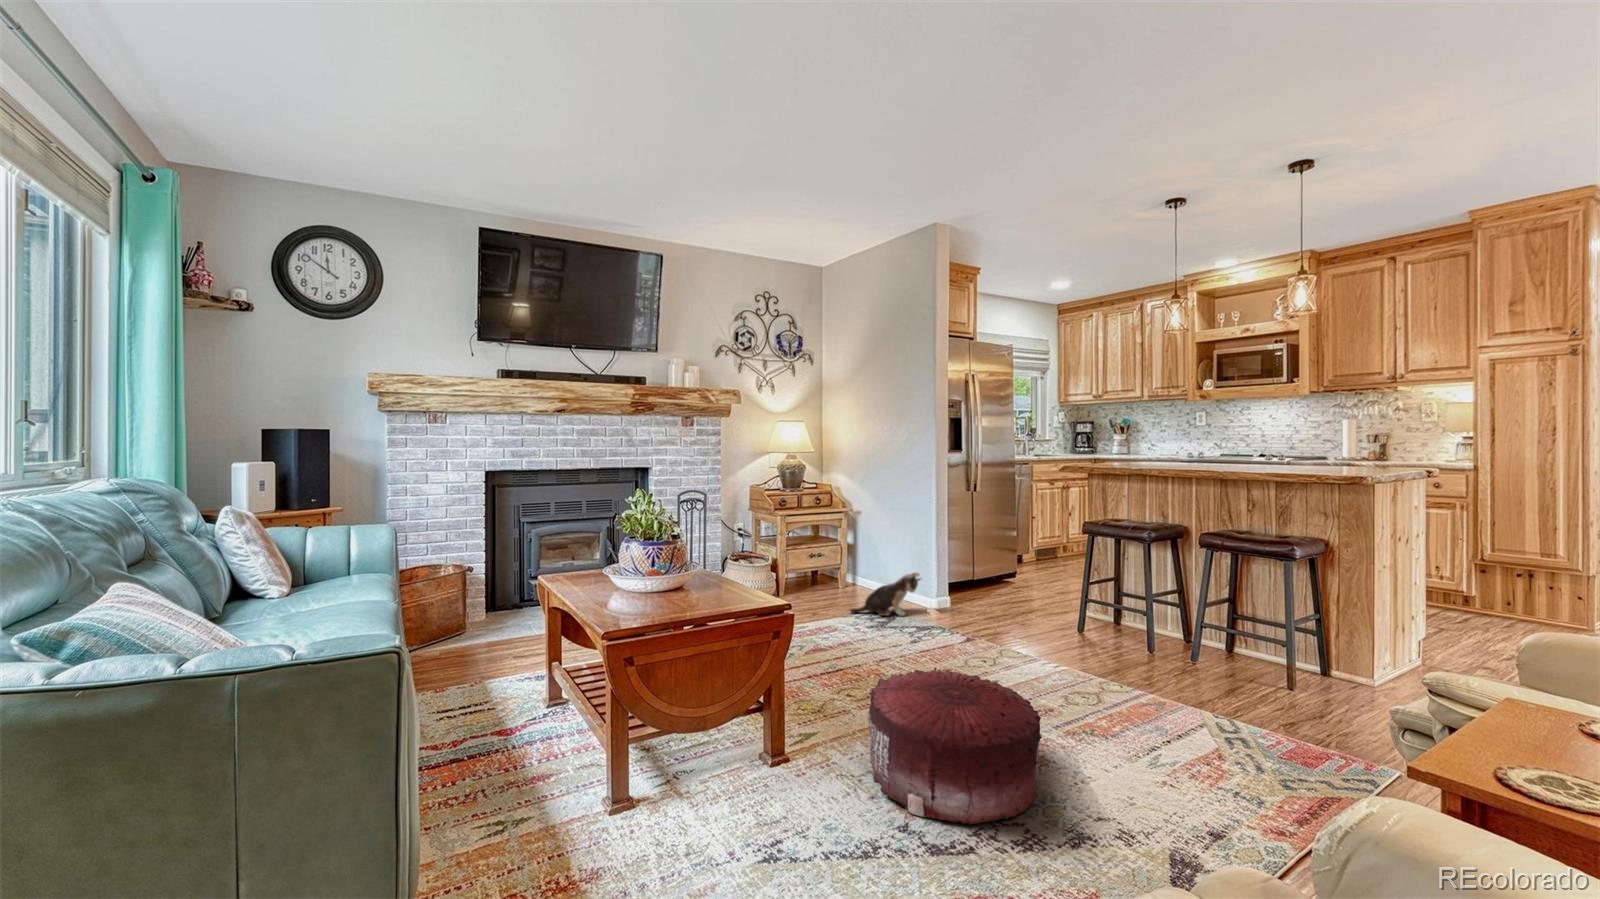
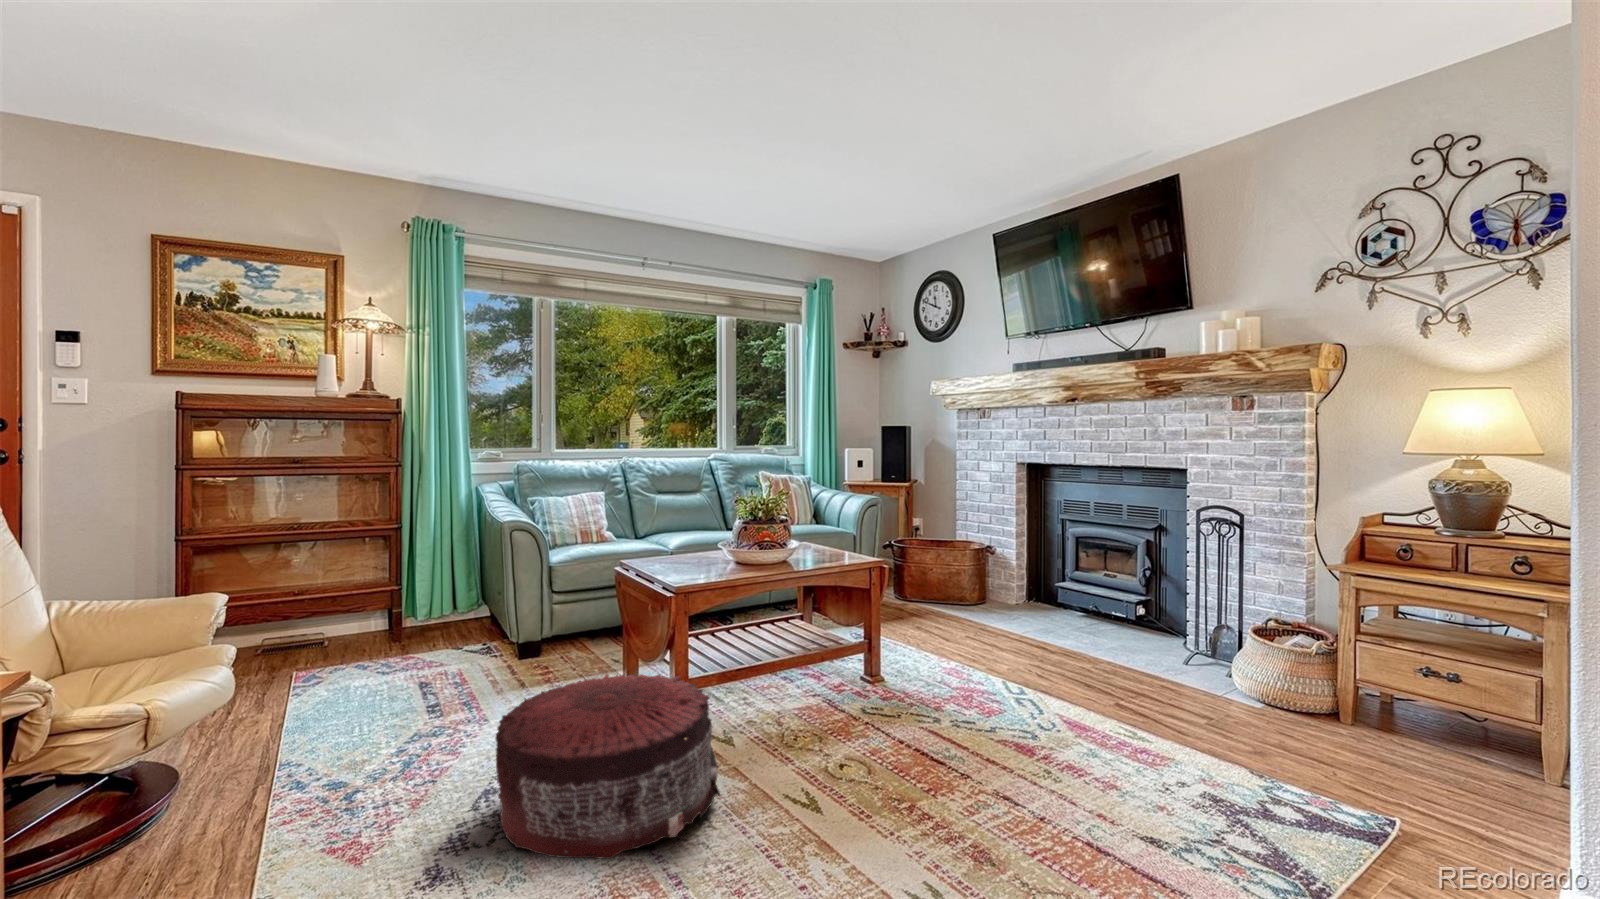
plush toy: present [851,573,921,616] -> none [1260,740,1395,834]

